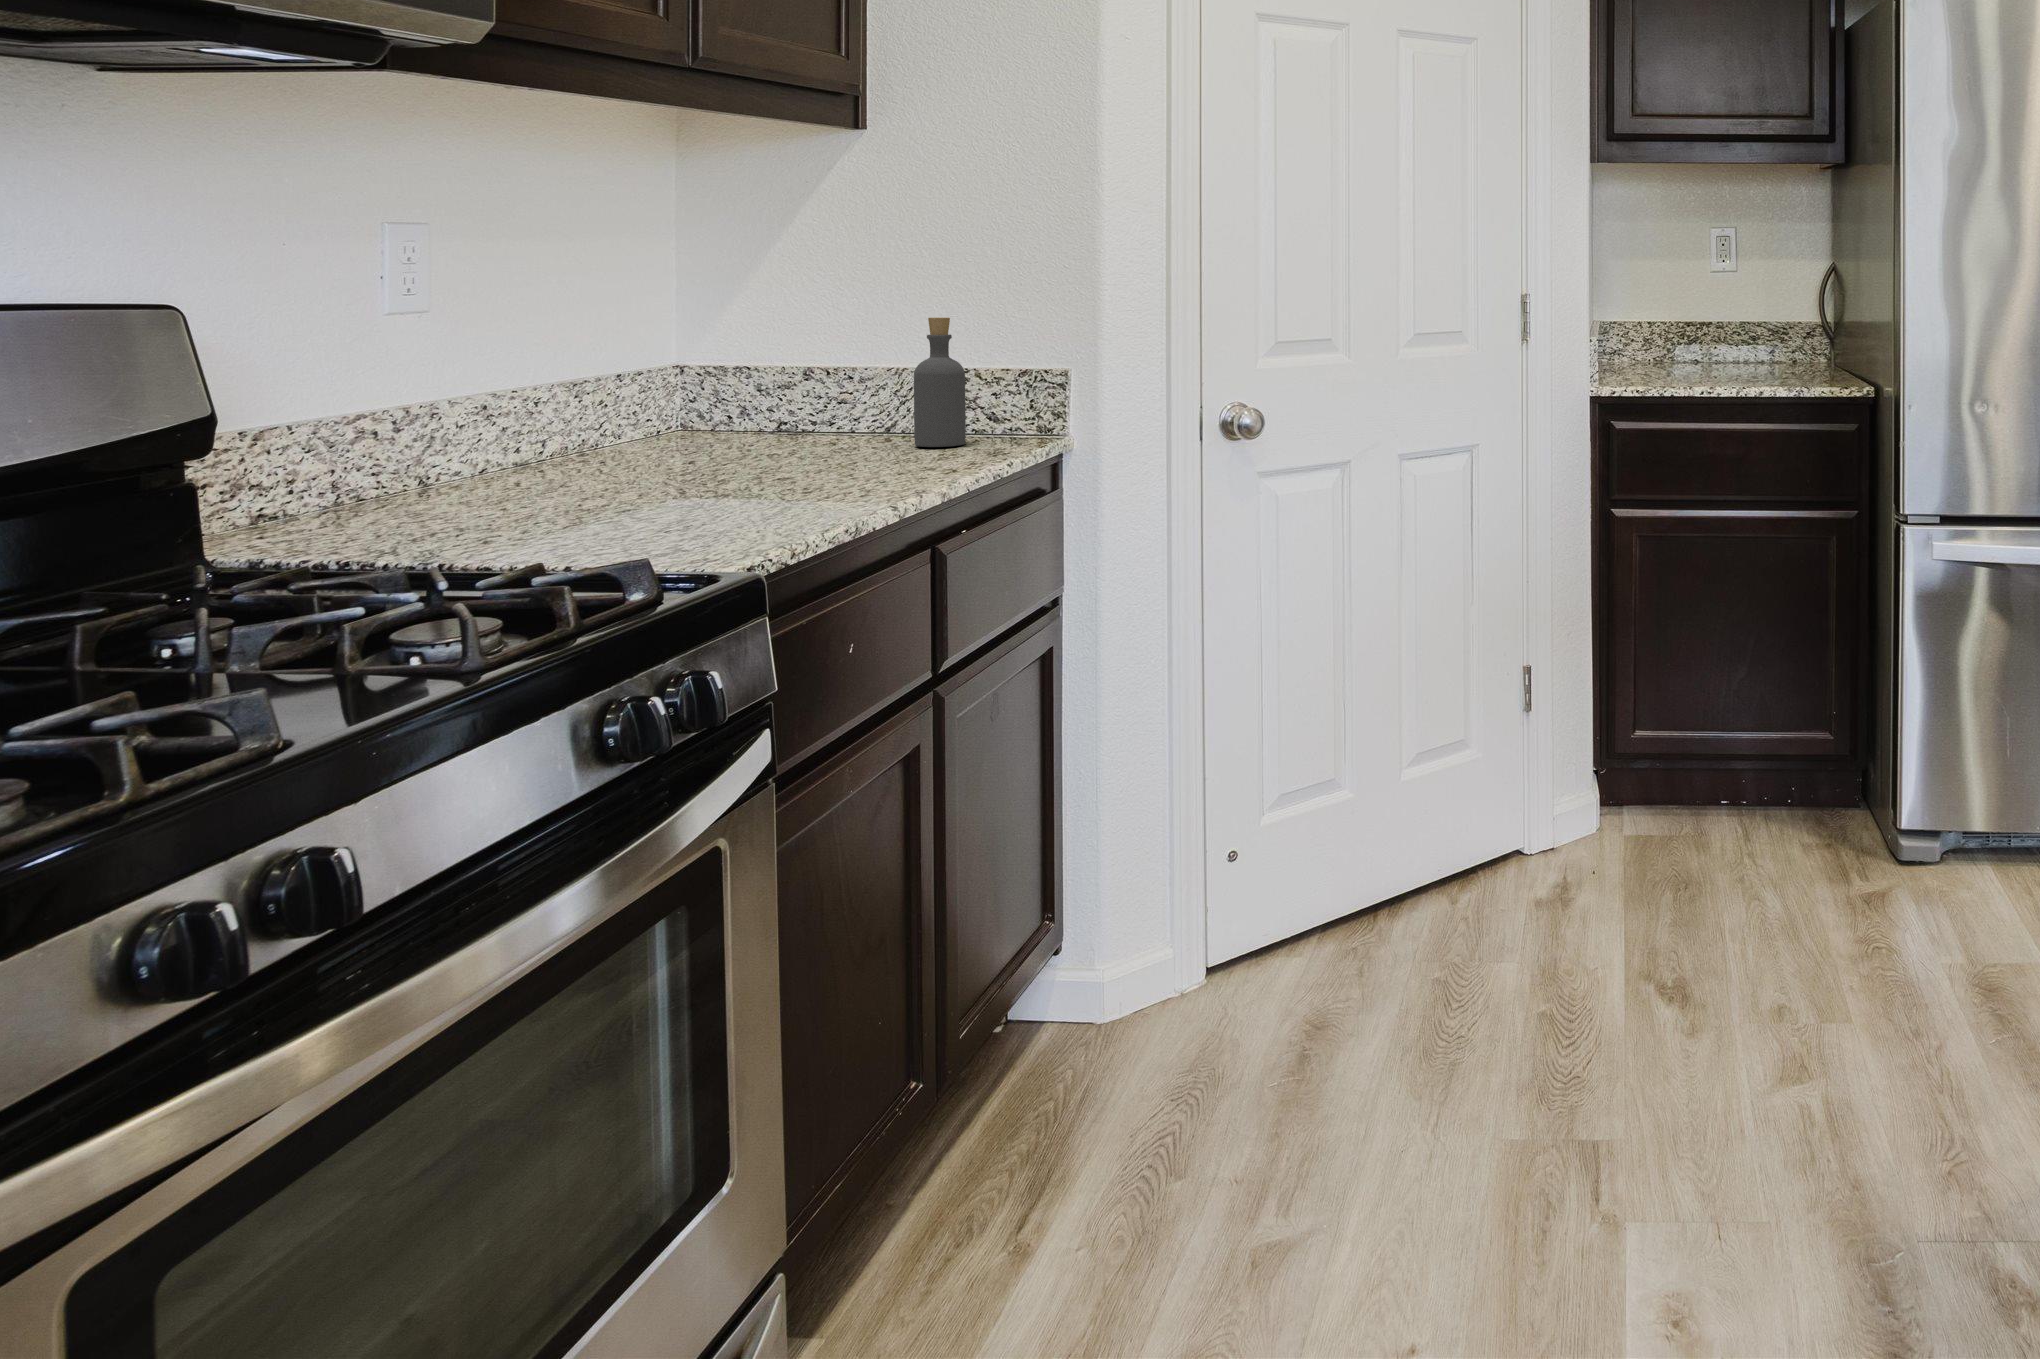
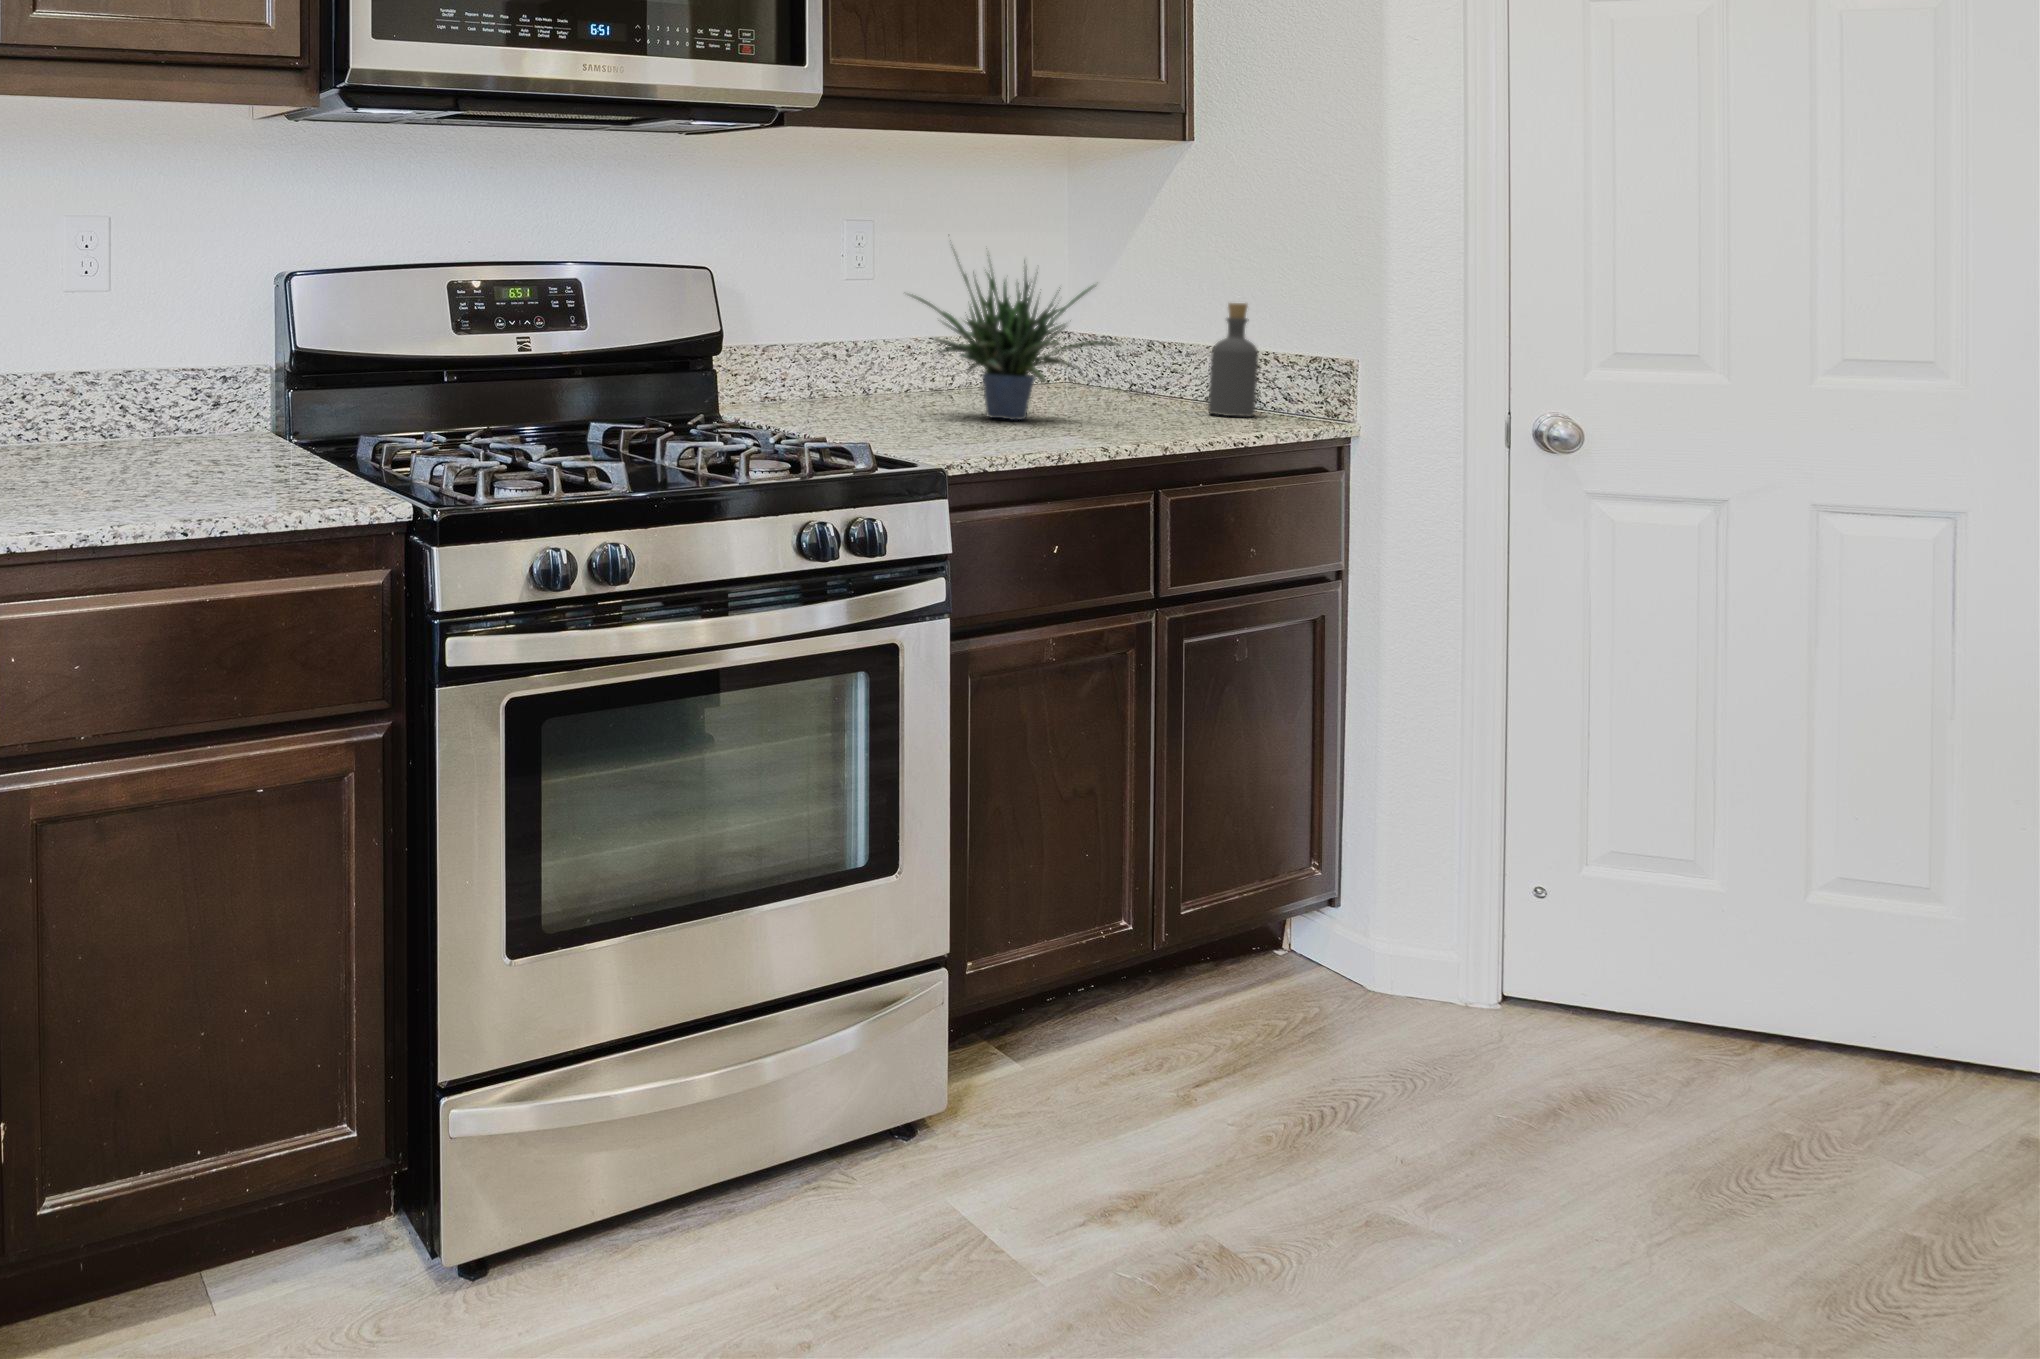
potted plant: none [558,239,874,490] -> present [910,255,1119,420]

